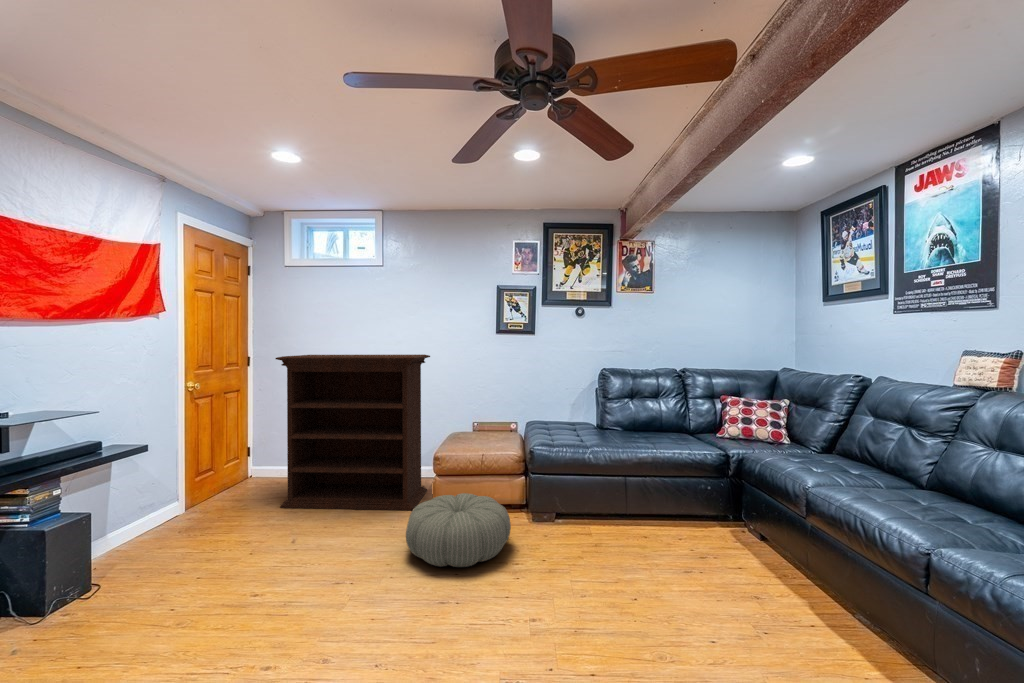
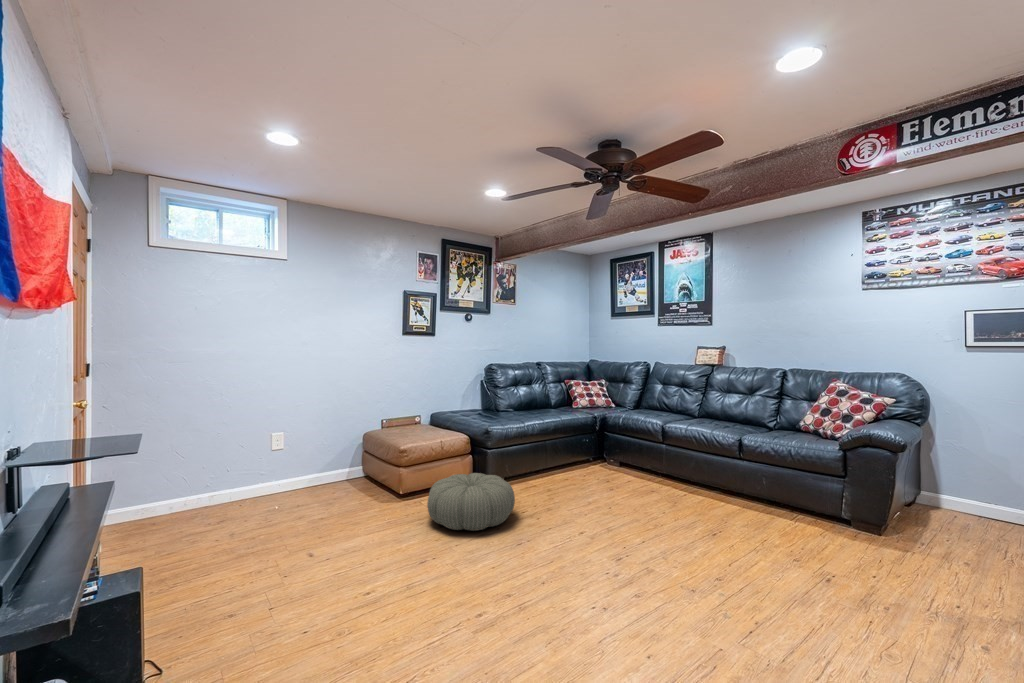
bookshelf: present [275,355,430,510] -> none [213,356,383,542]

